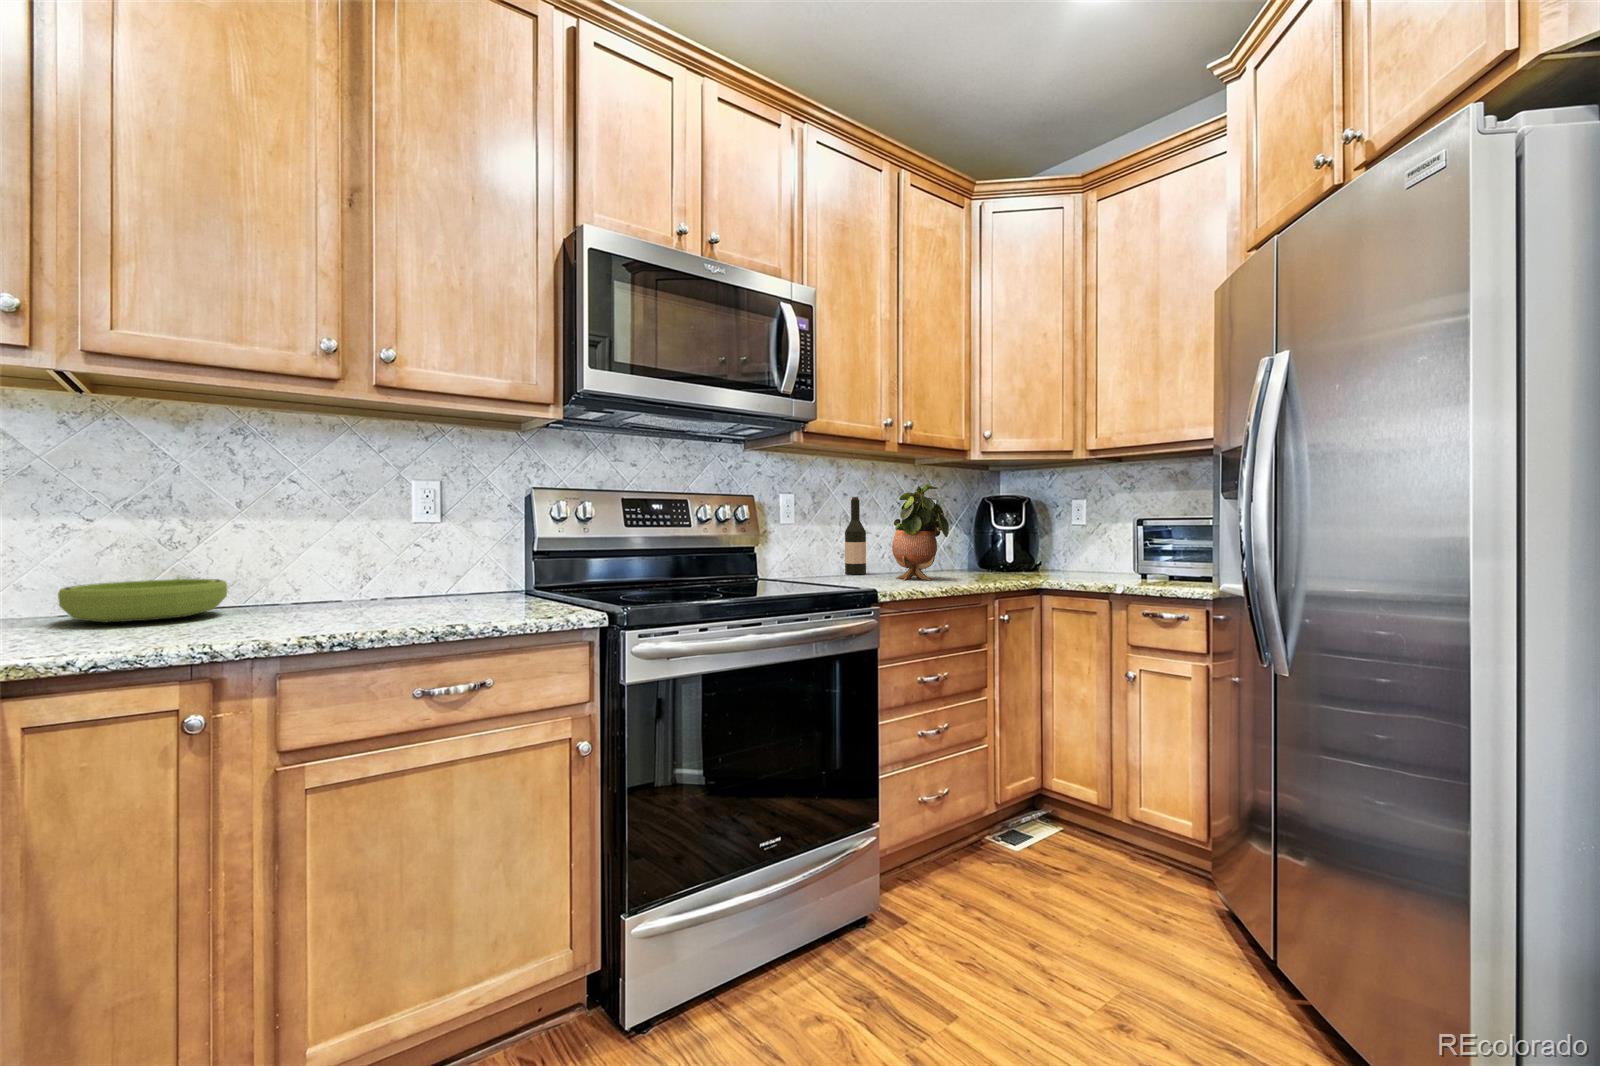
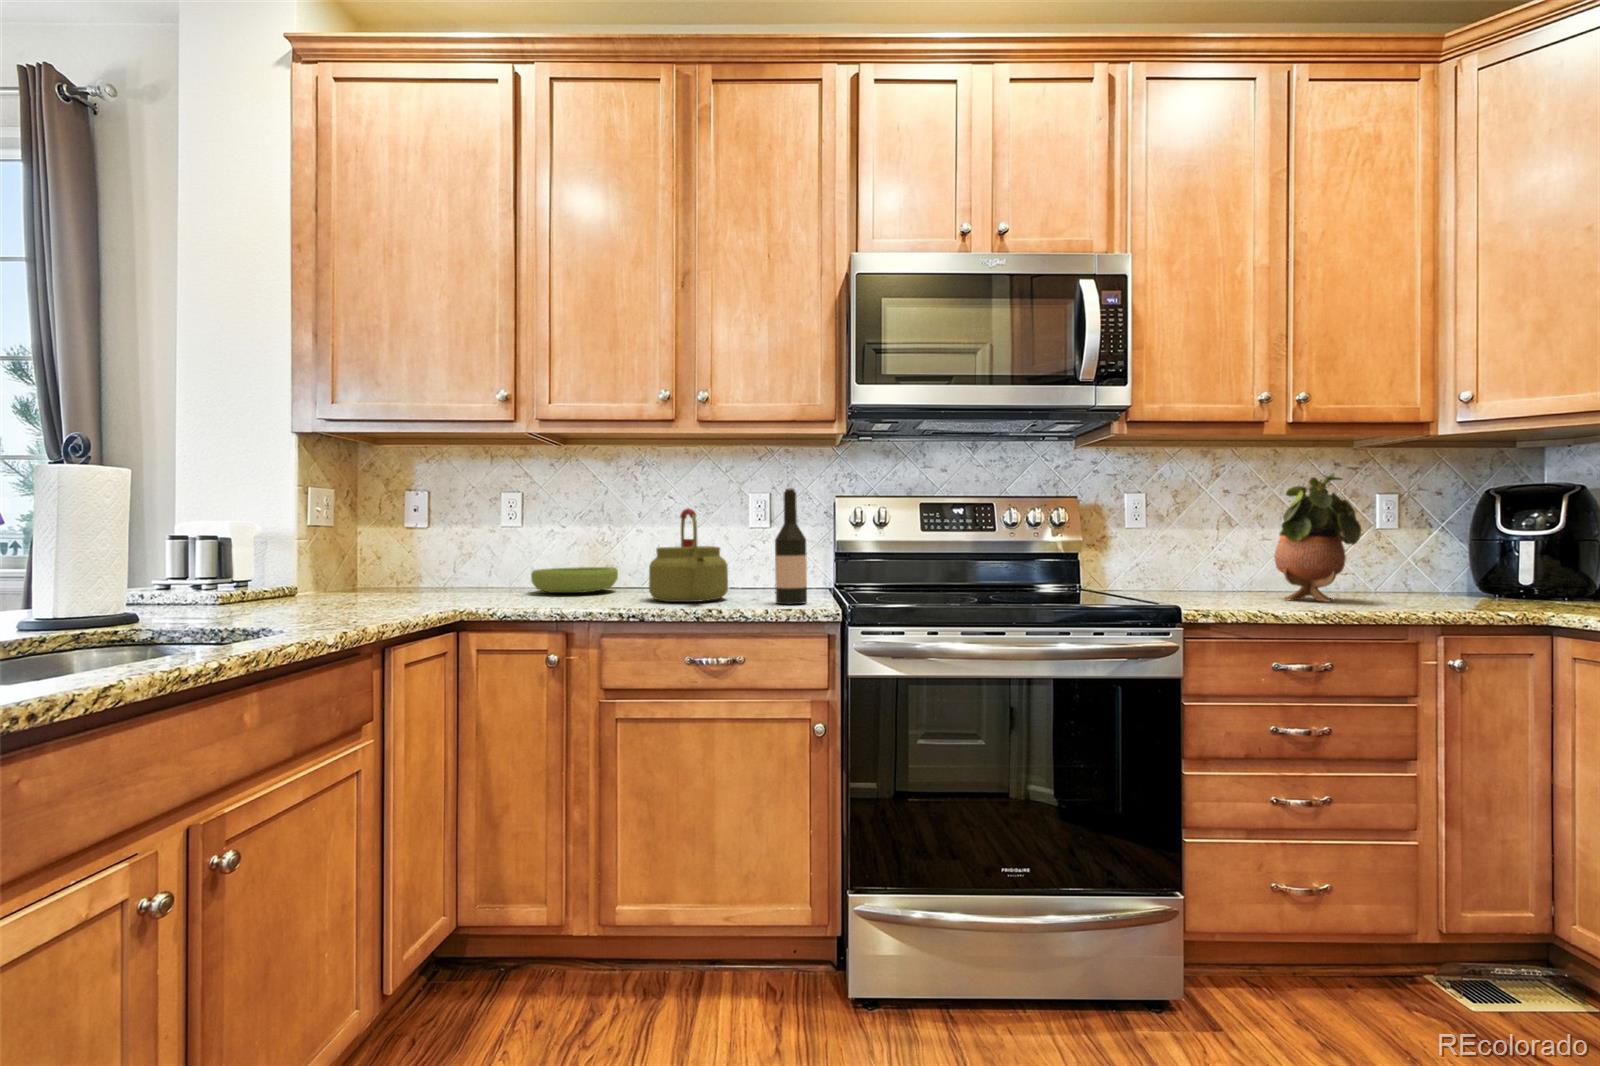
wine bottle: present [845,497,866,574] -> present [775,488,807,604]
kettle: none [317,498,435,621] -> present [649,508,728,602]

